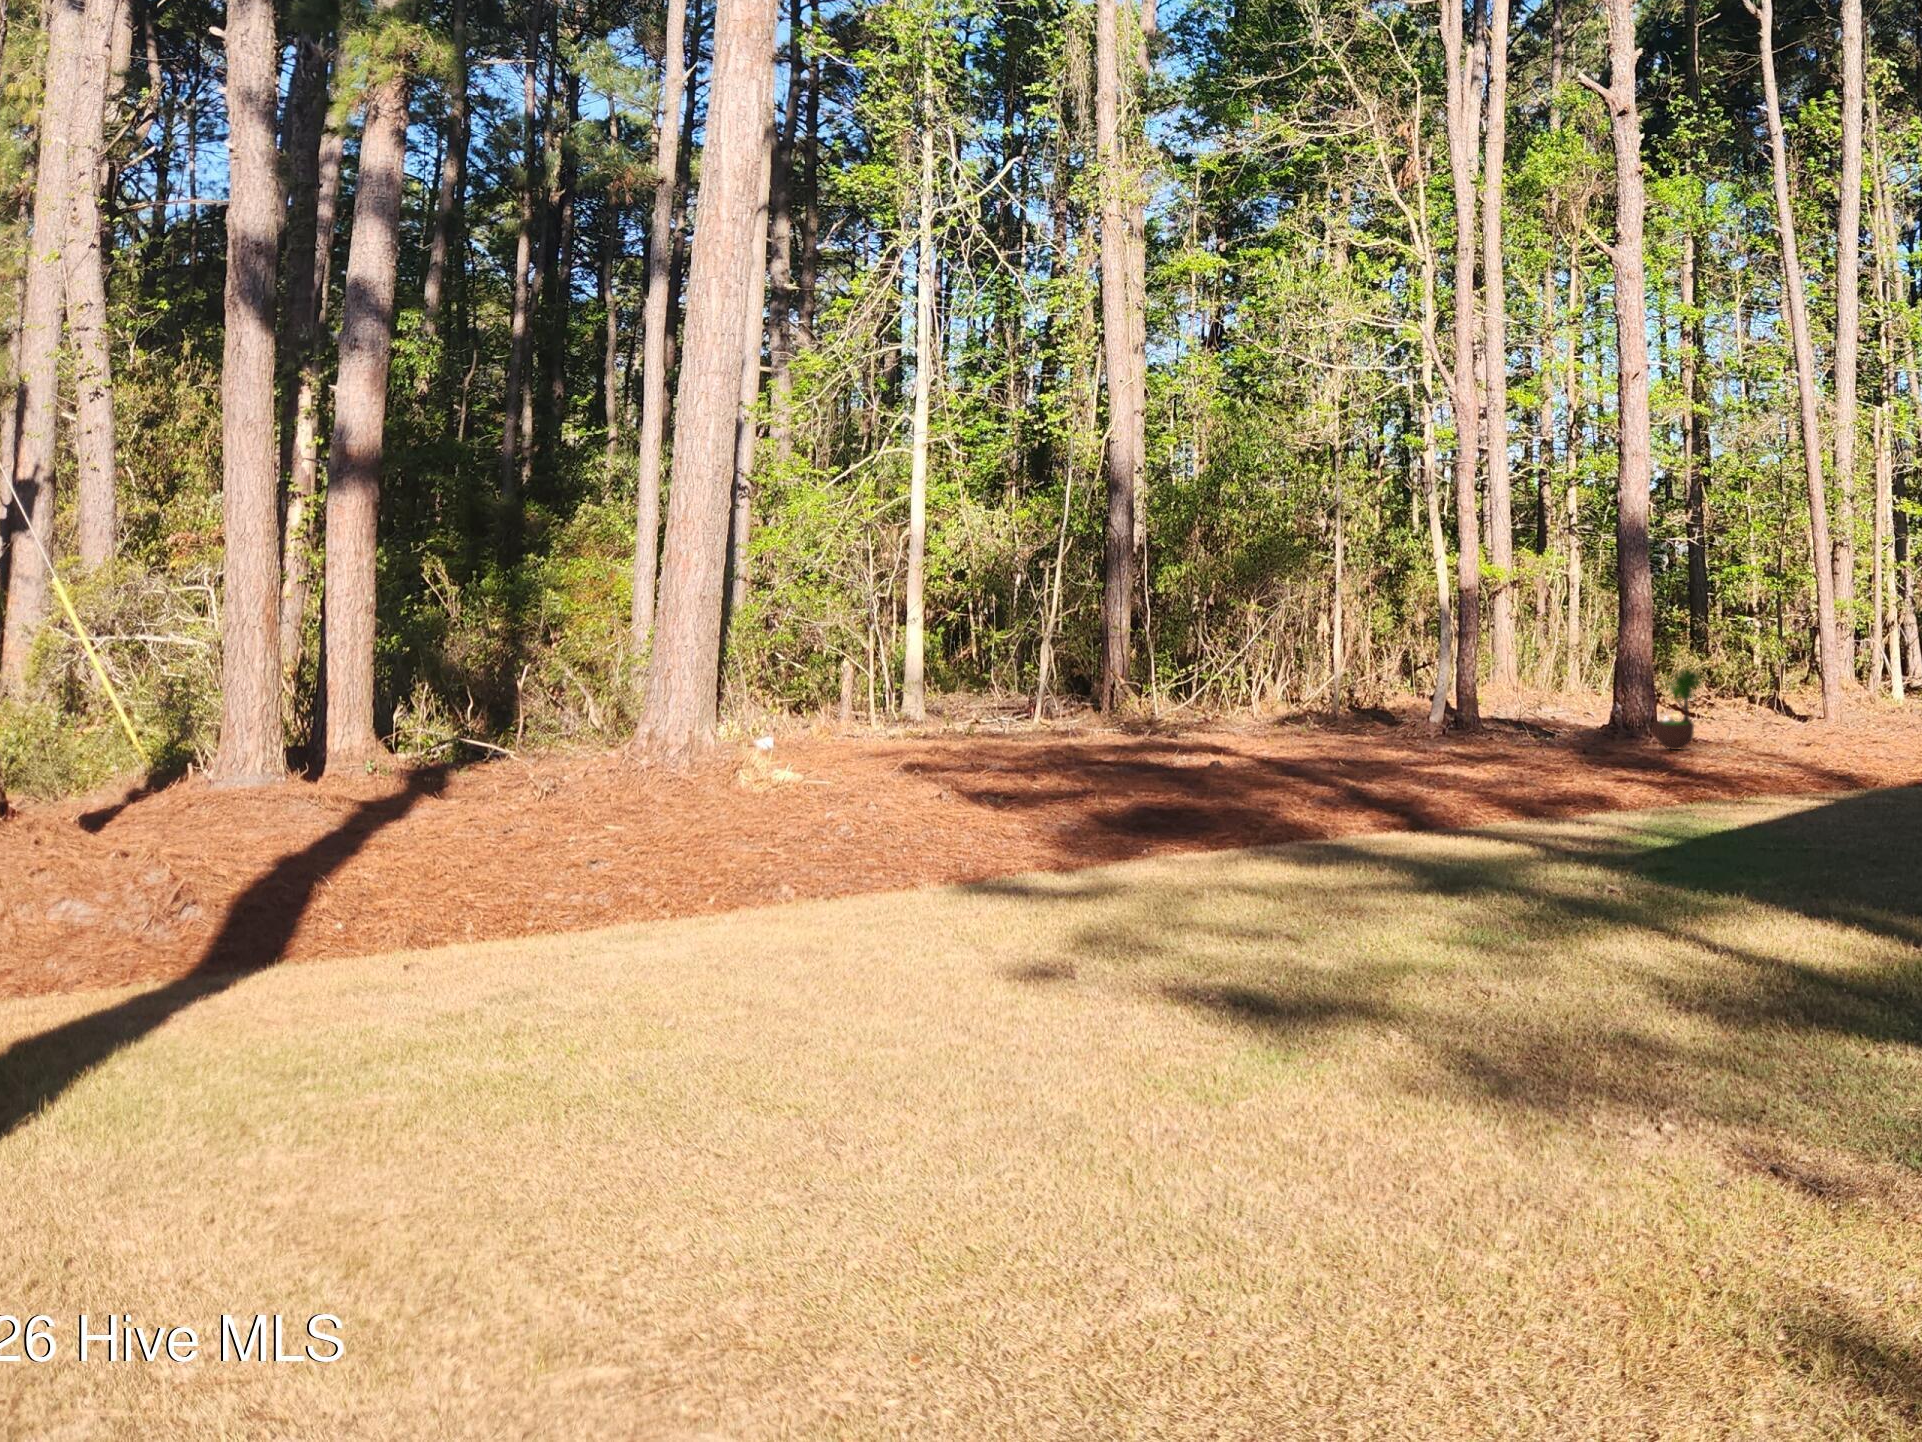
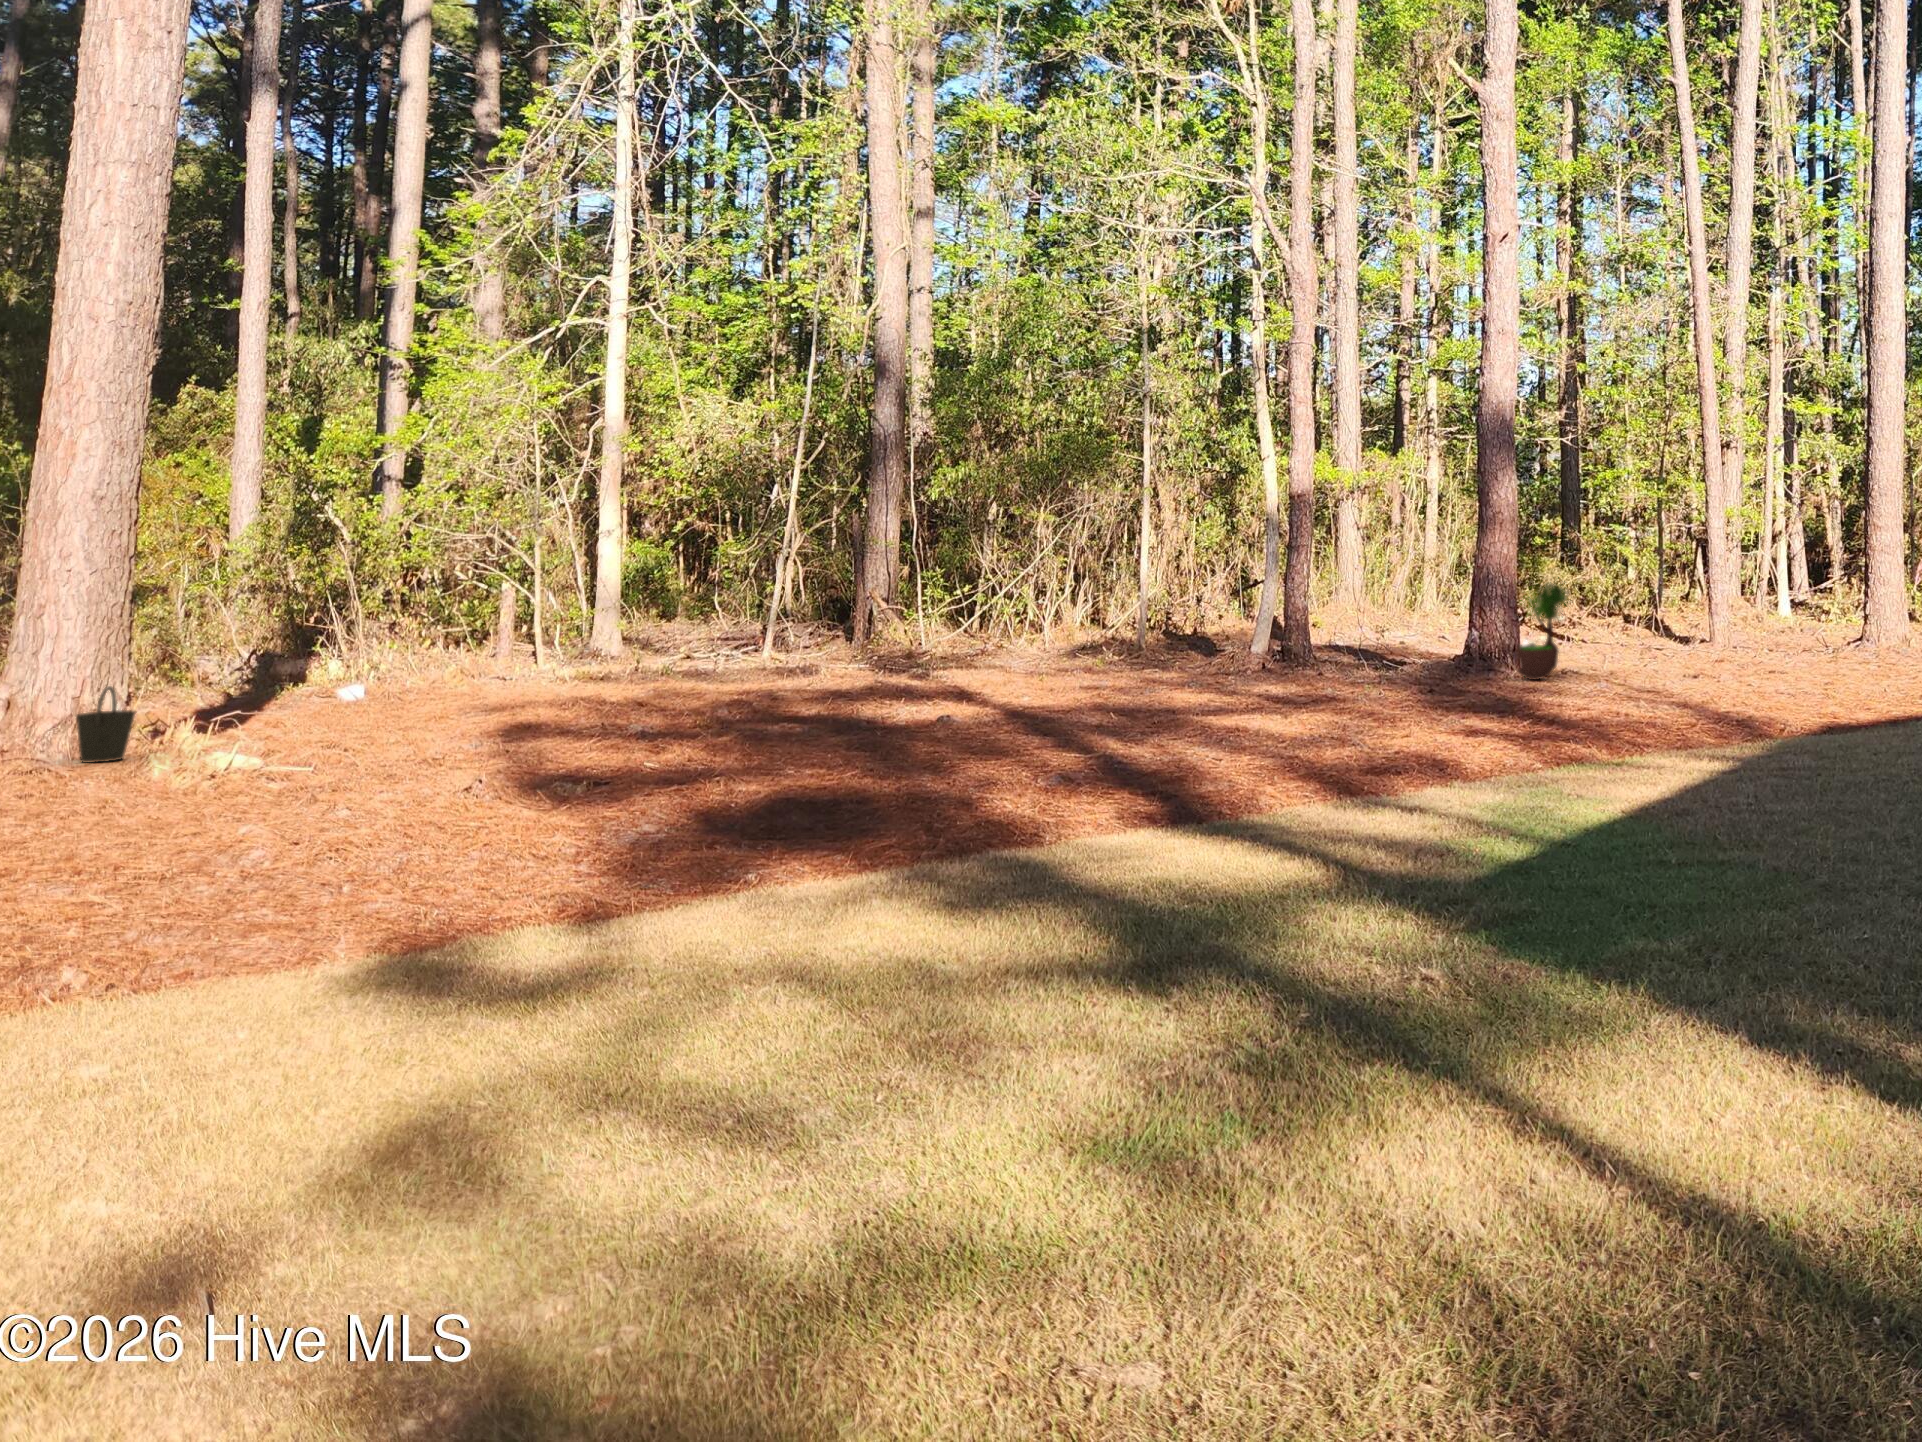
bucket: none [708,735,741,786] -> present [76,686,135,763]

